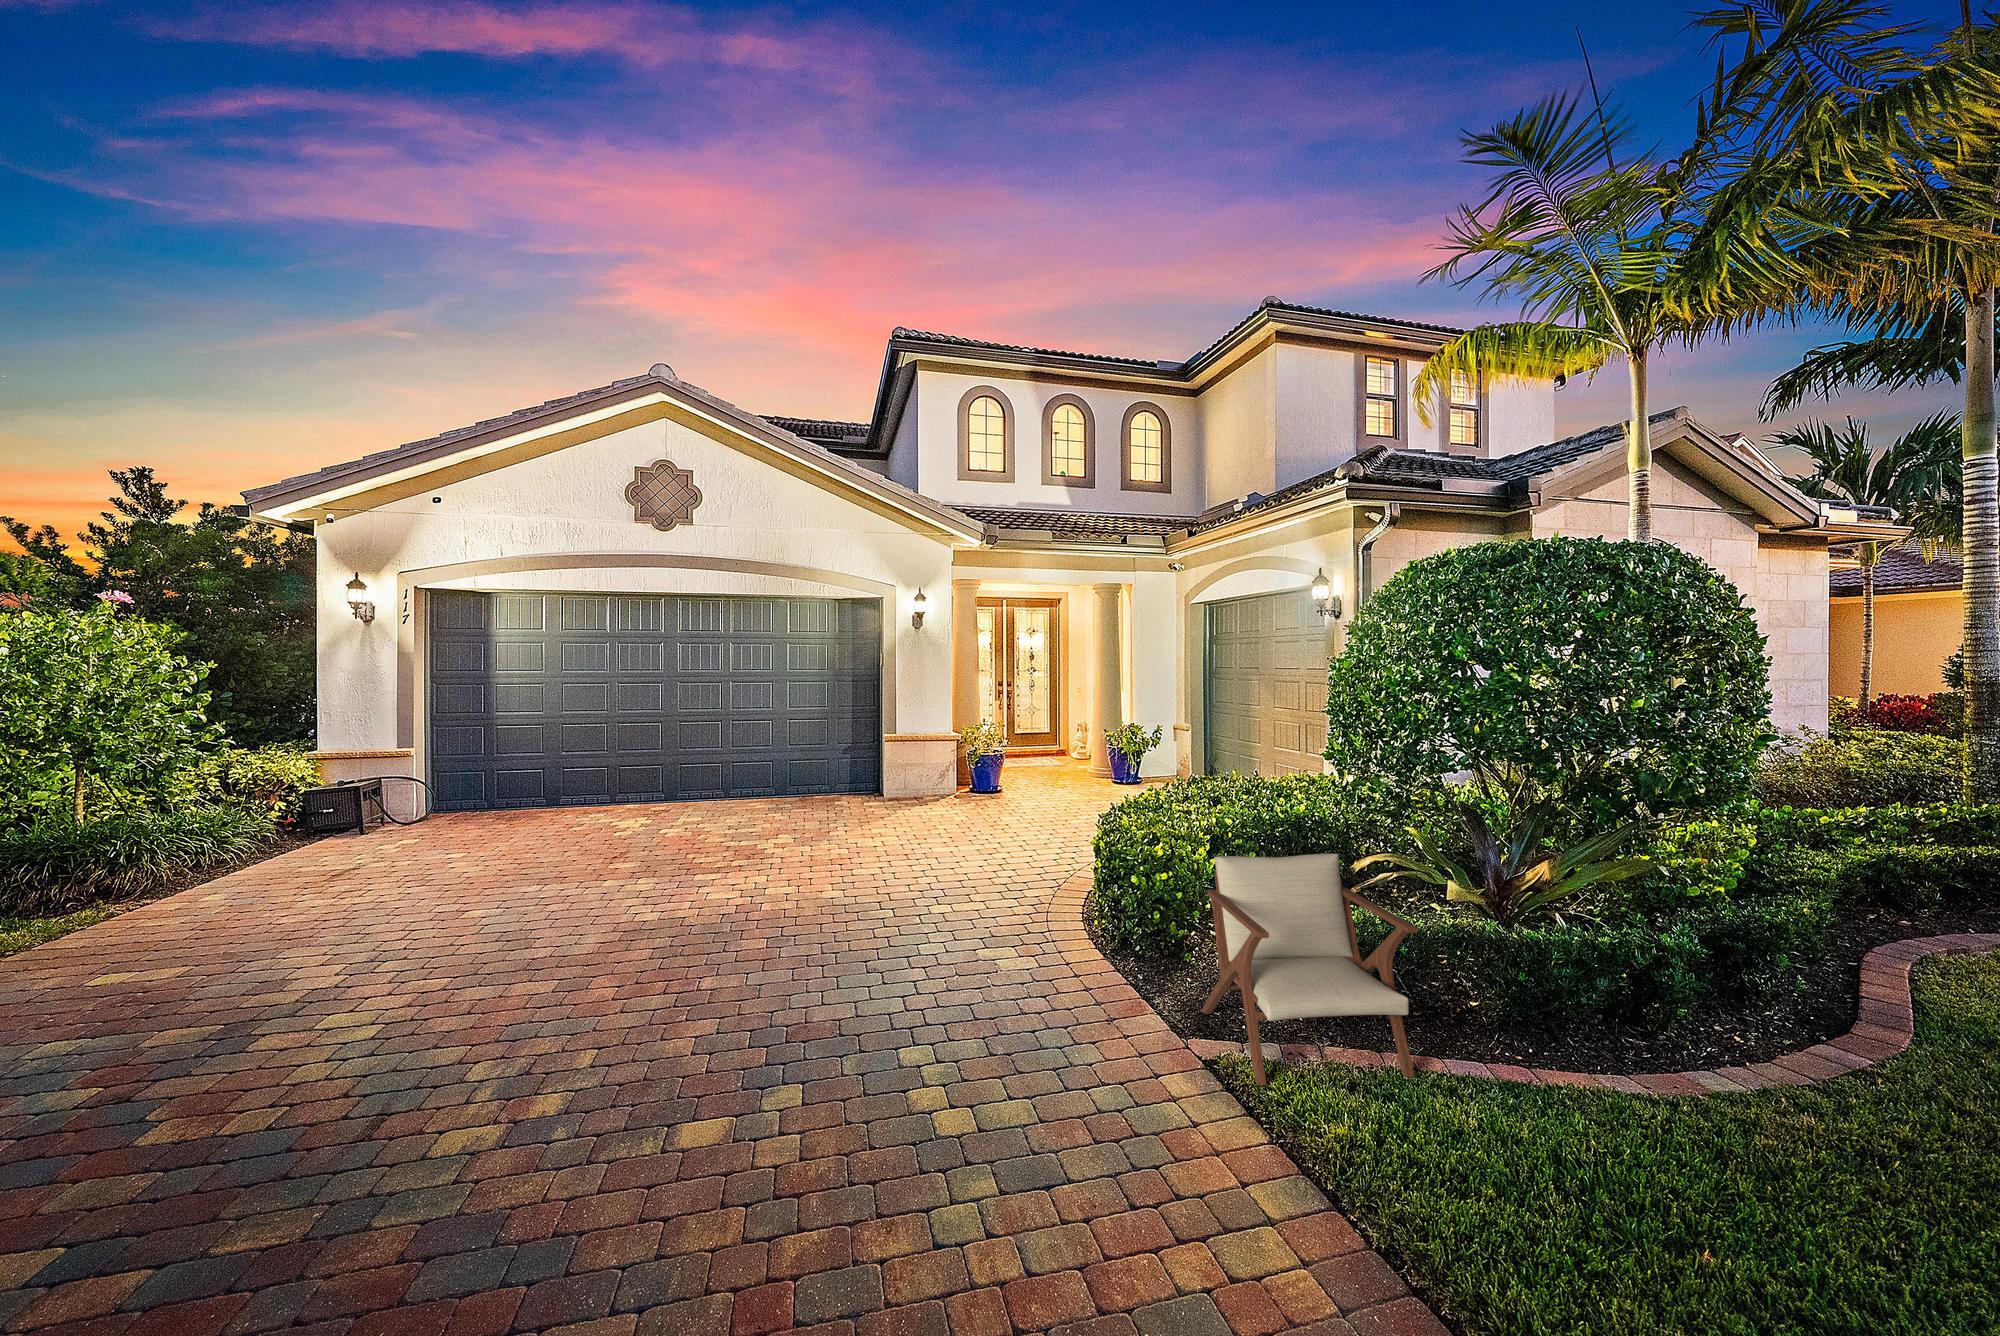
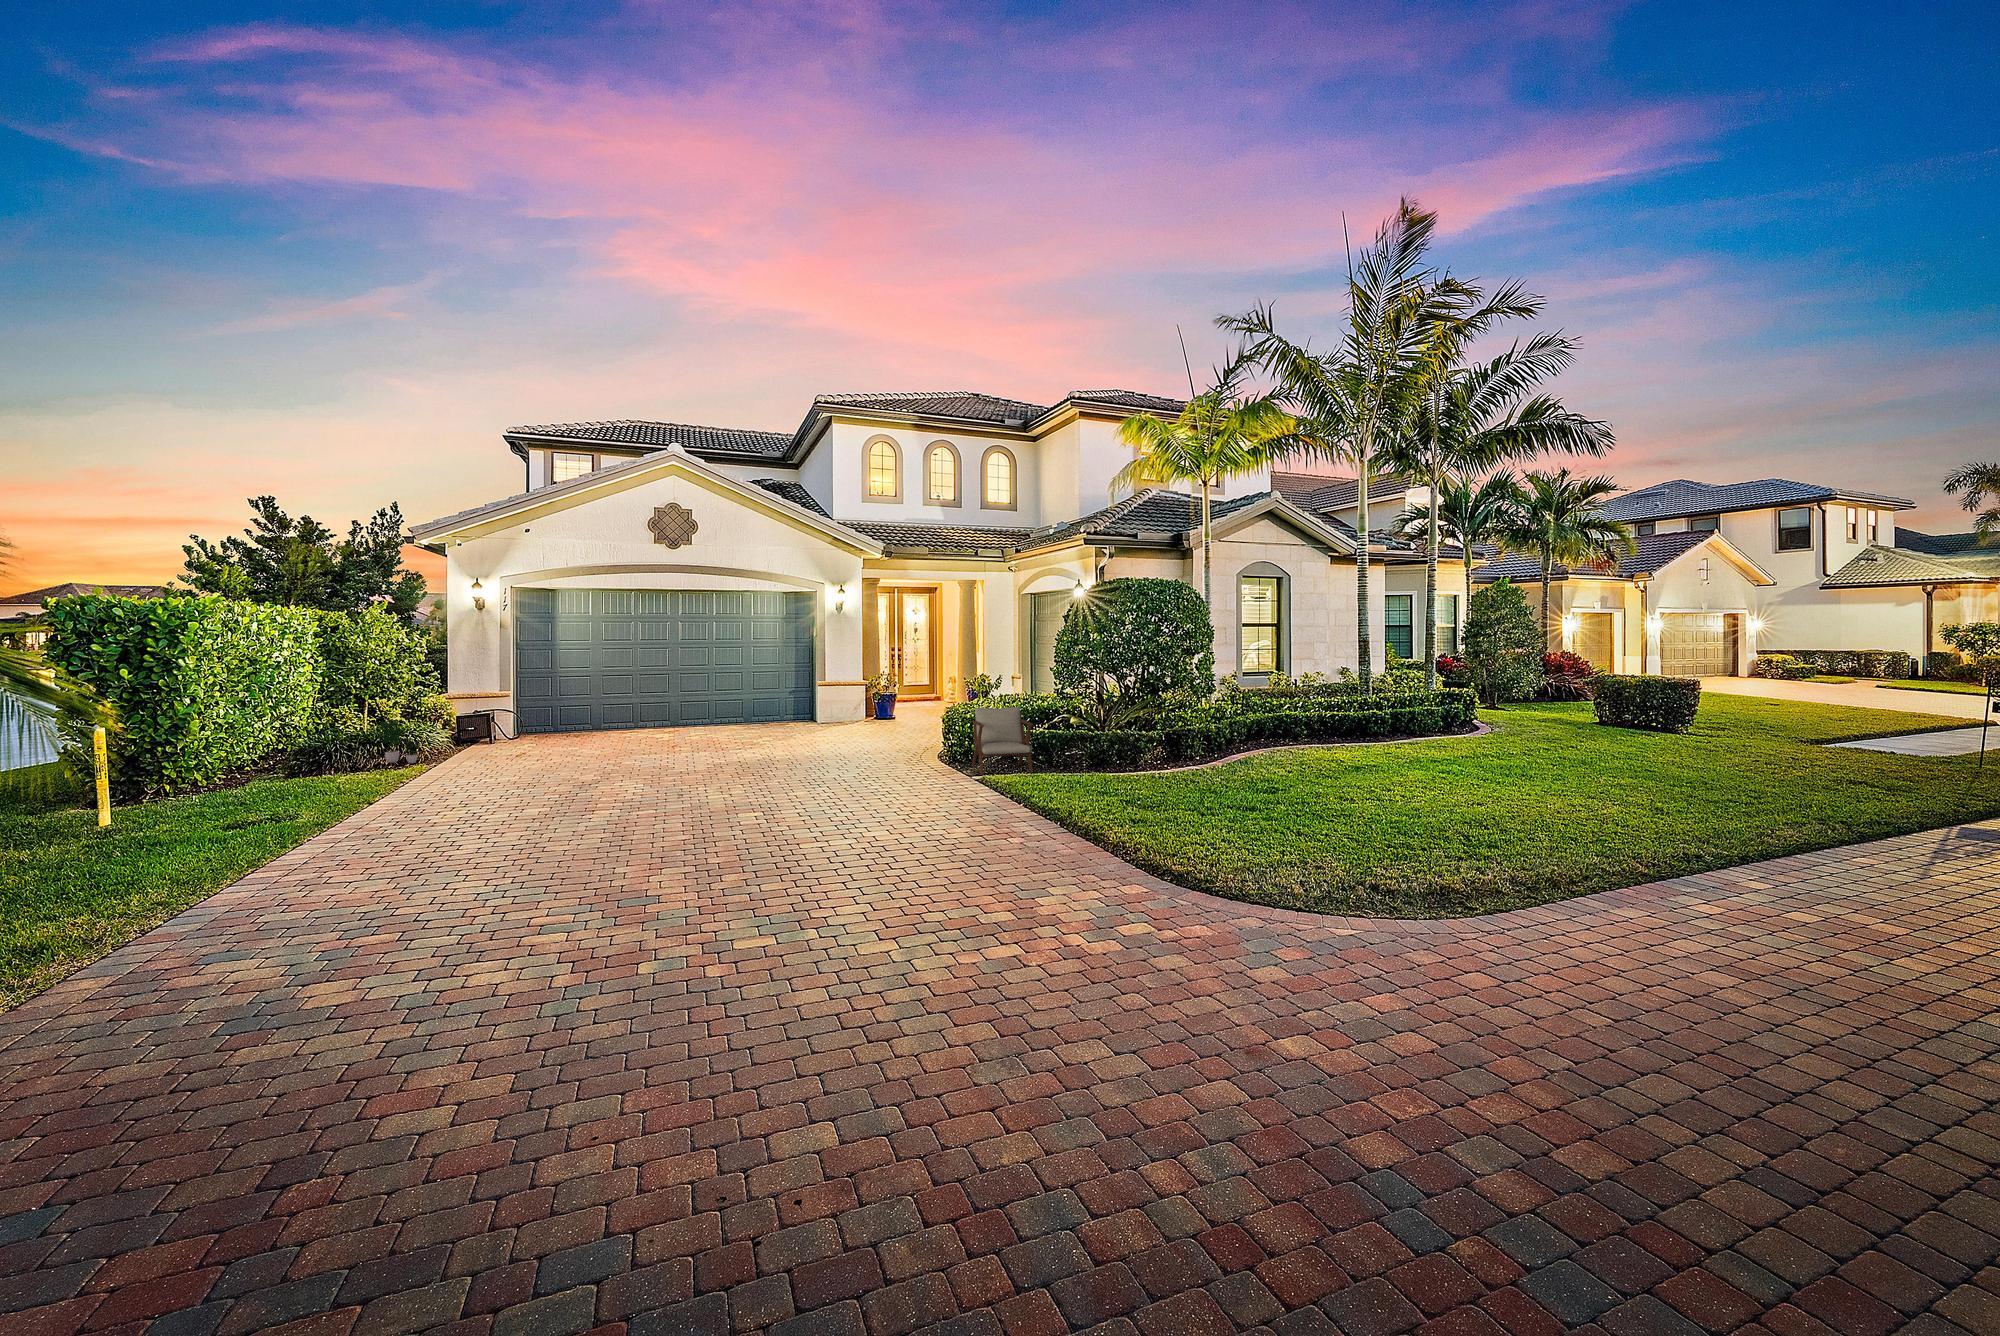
potted plant: none [23,814,112,906] -> present [379,720,421,763]

